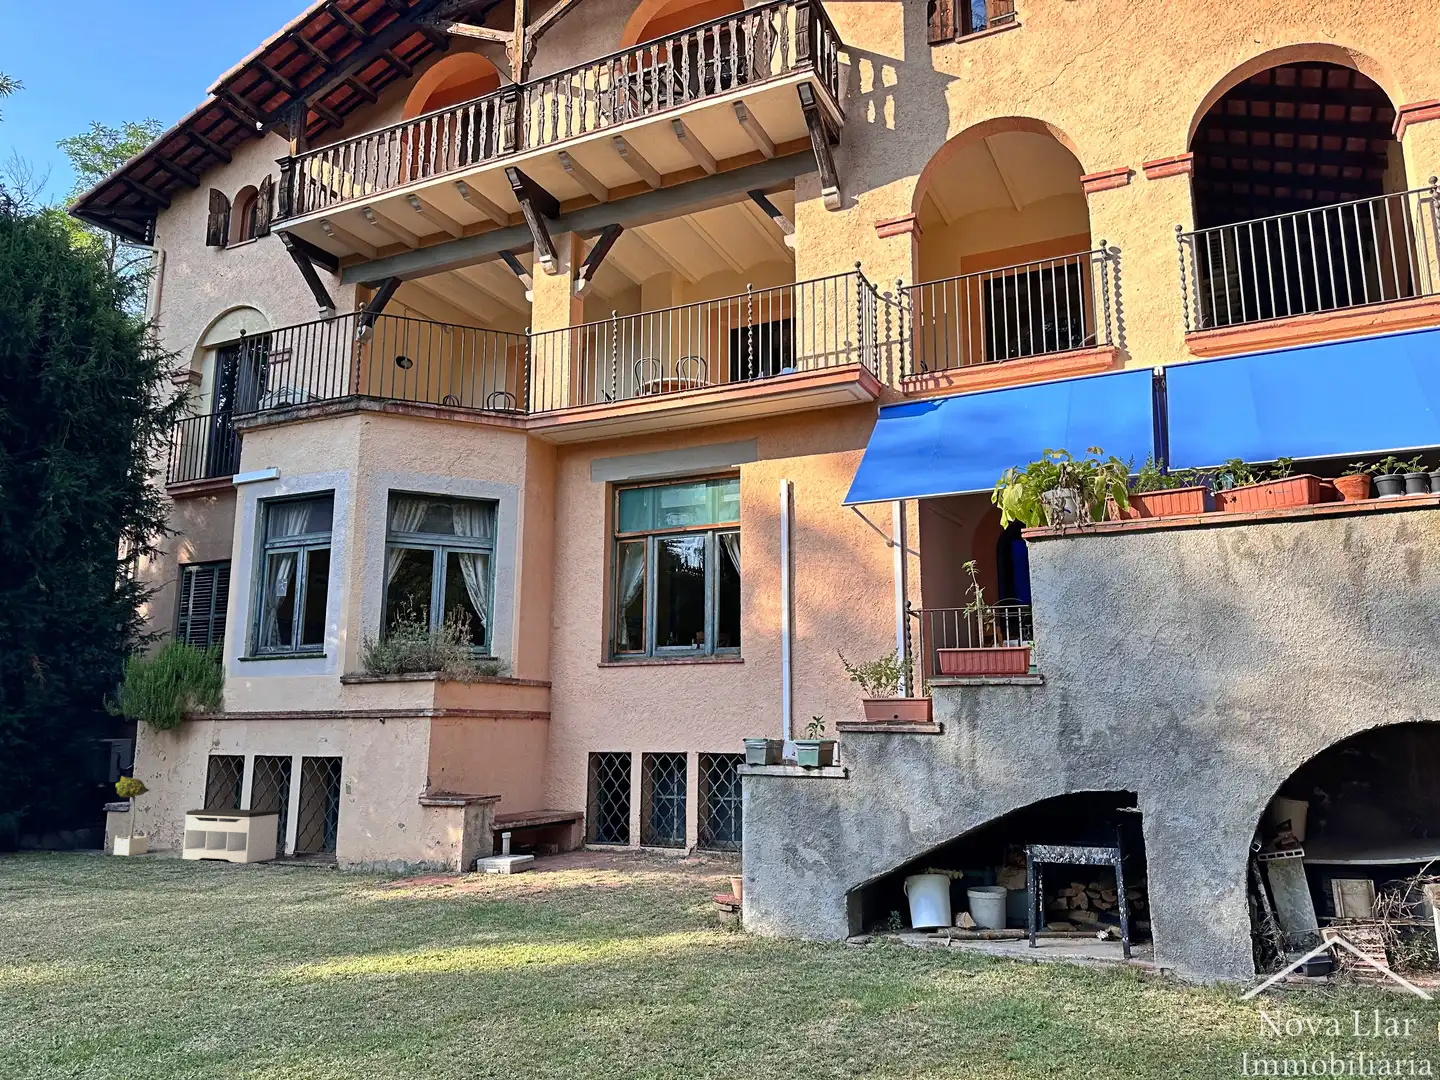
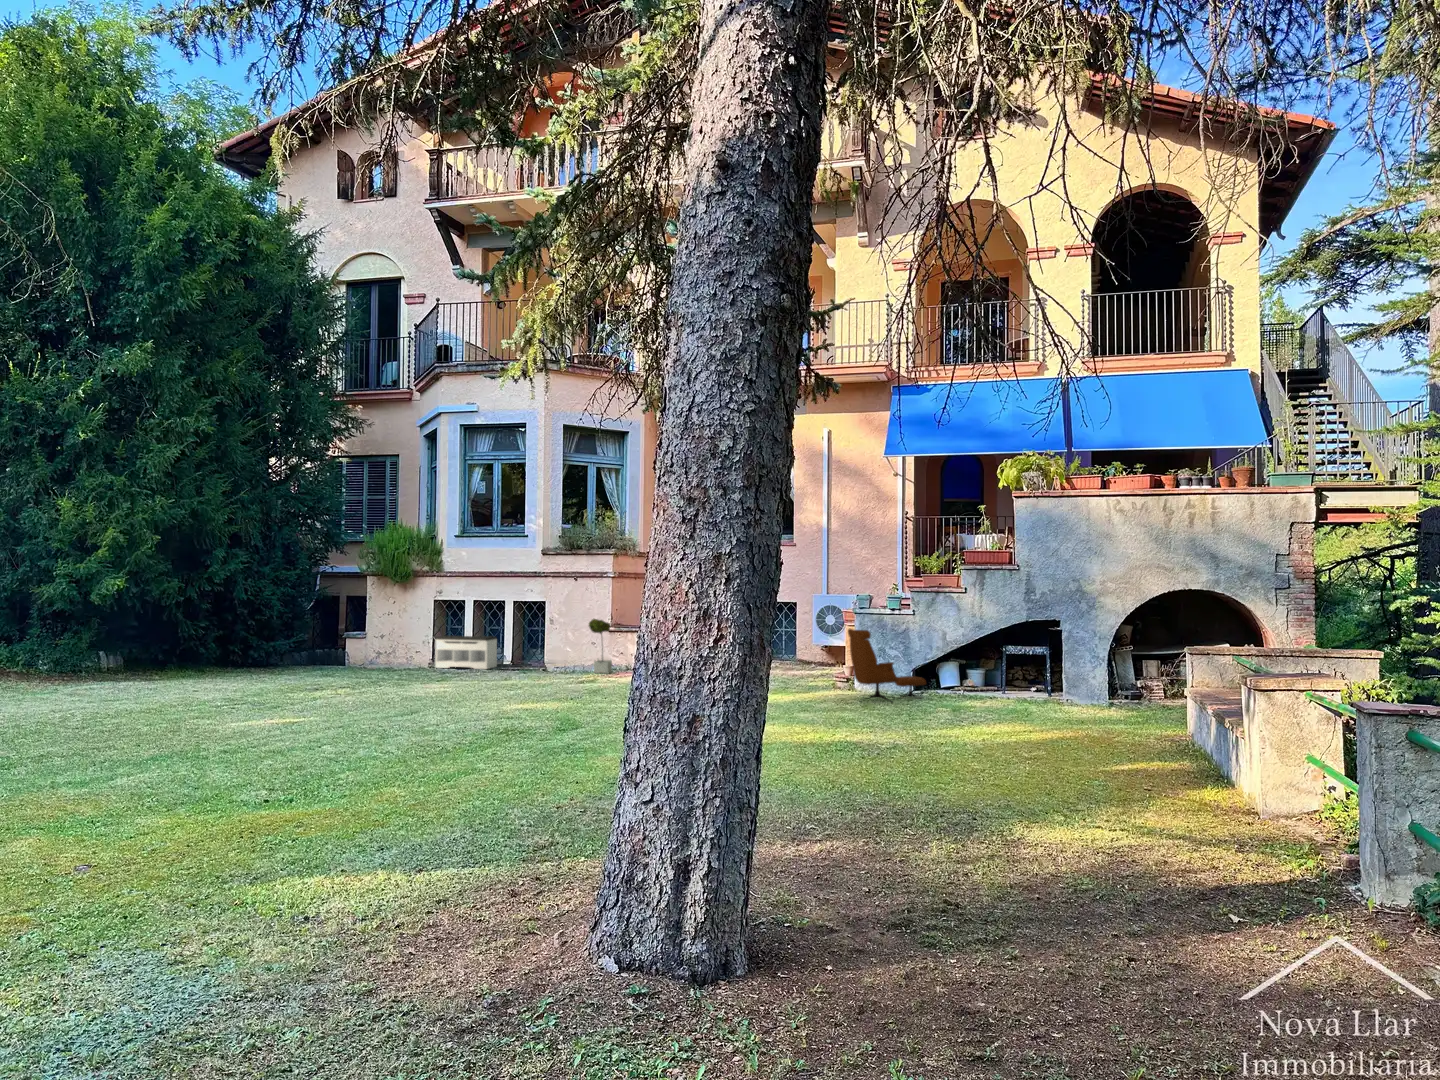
potted tree: present [114,776,149,856] -> present [589,619,612,673]
lounge chair: none [684,806,859,970] -> present [848,629,926,702]

